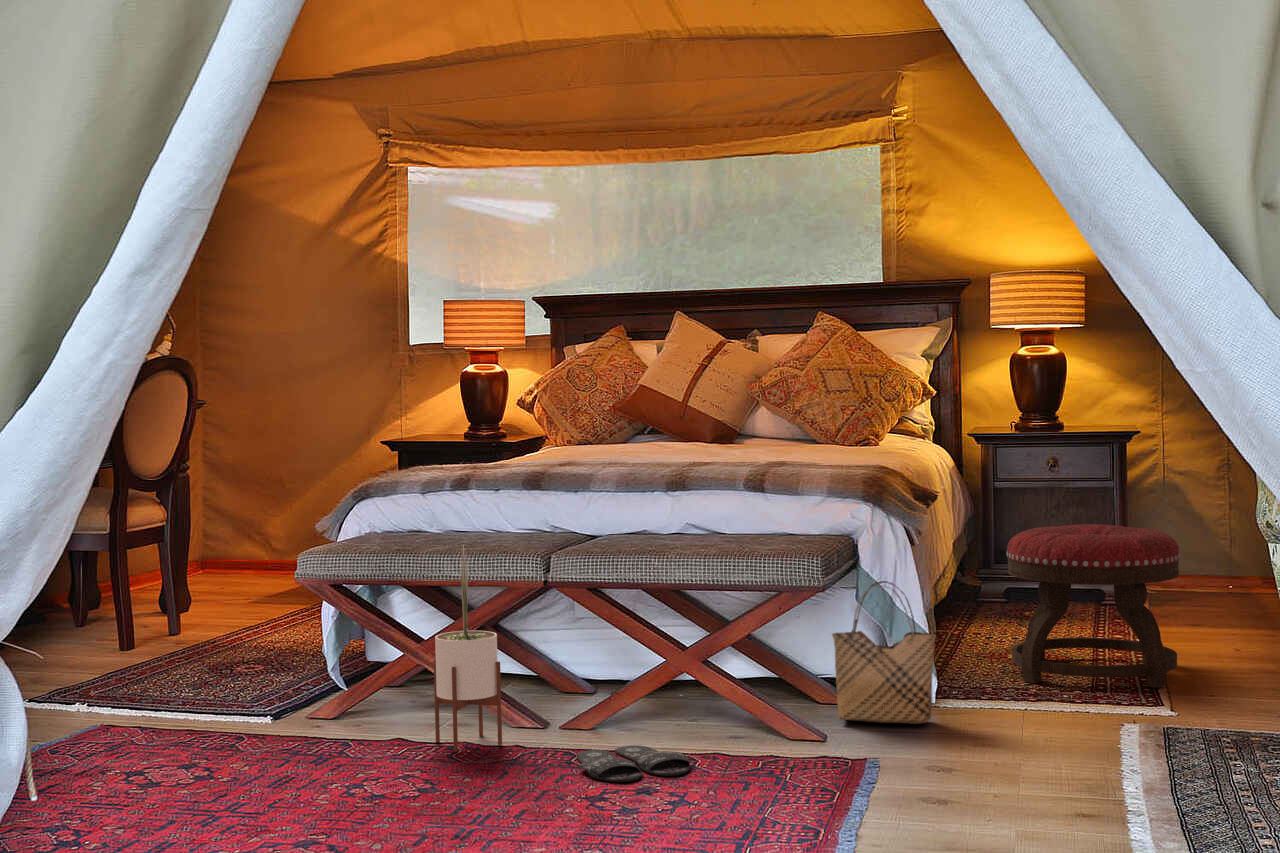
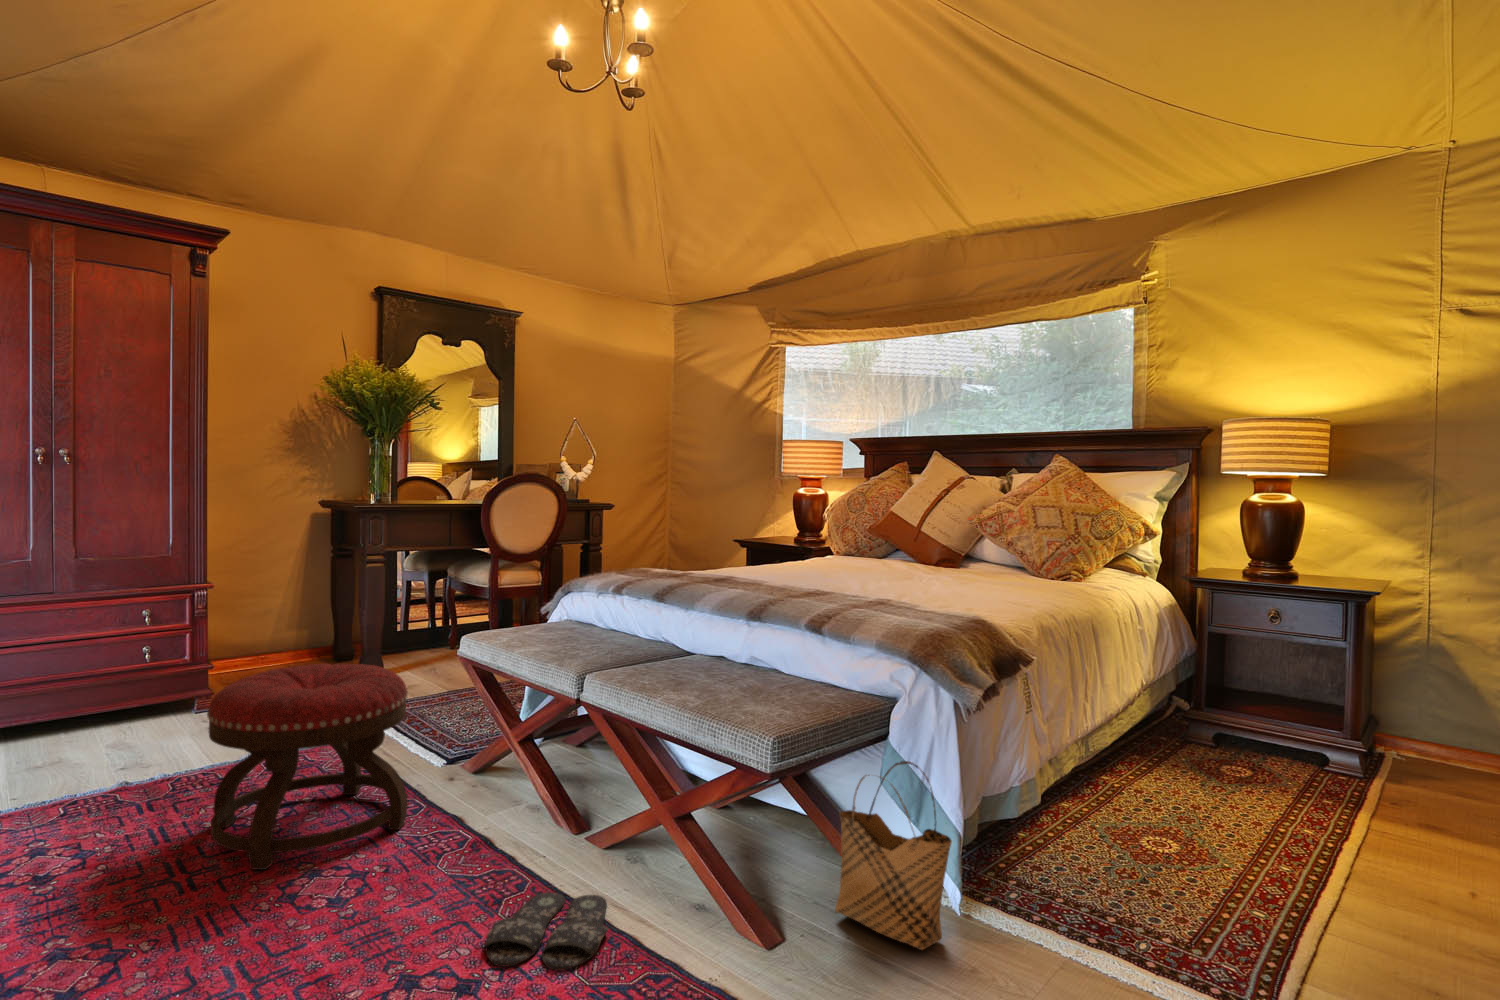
ottoman: present [1006,524,1180,688] -> present [207,664,408,870]
potted plant: present [434,546,502,752] -> none [459,655,522,858]

